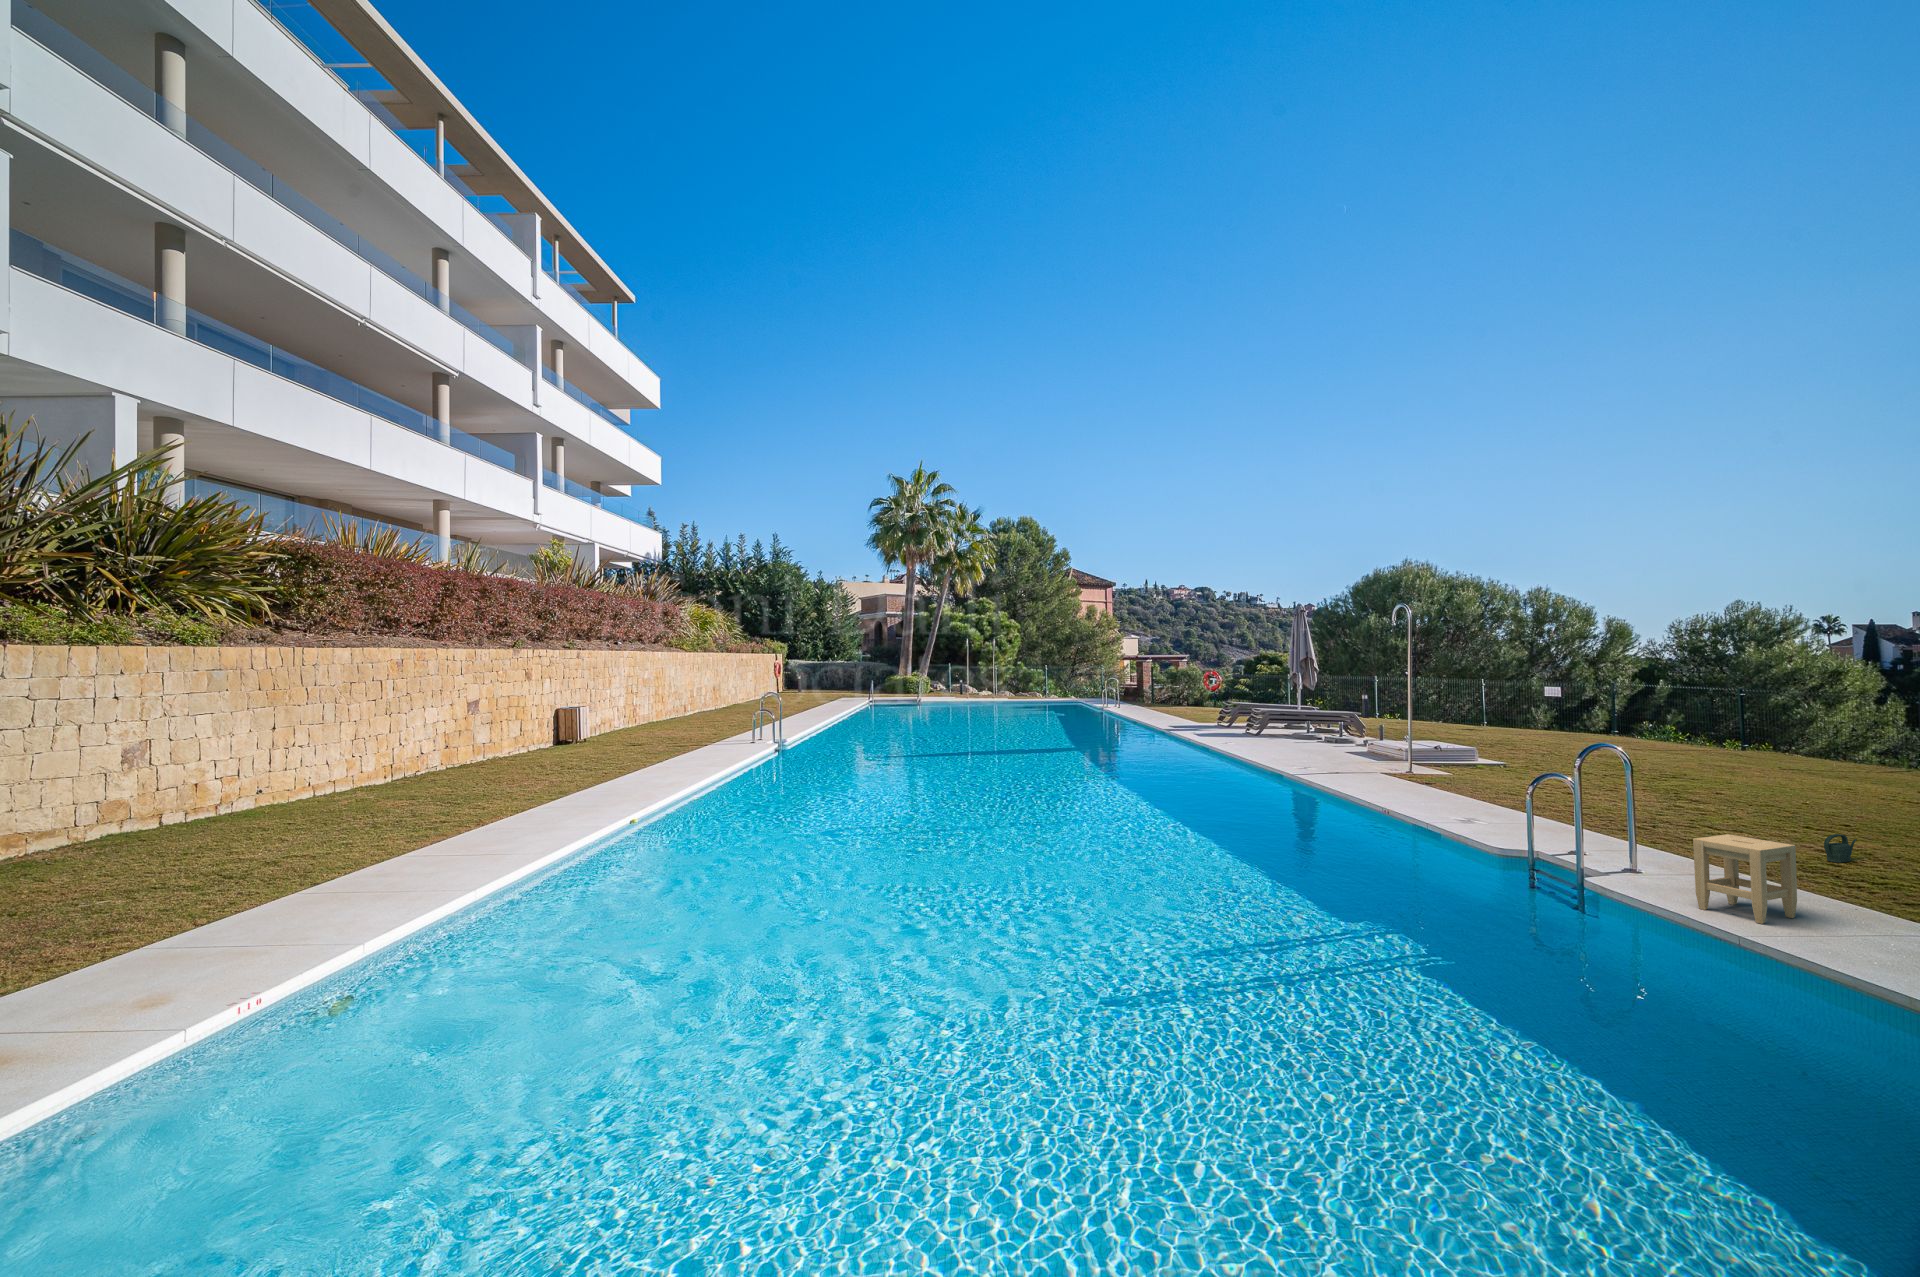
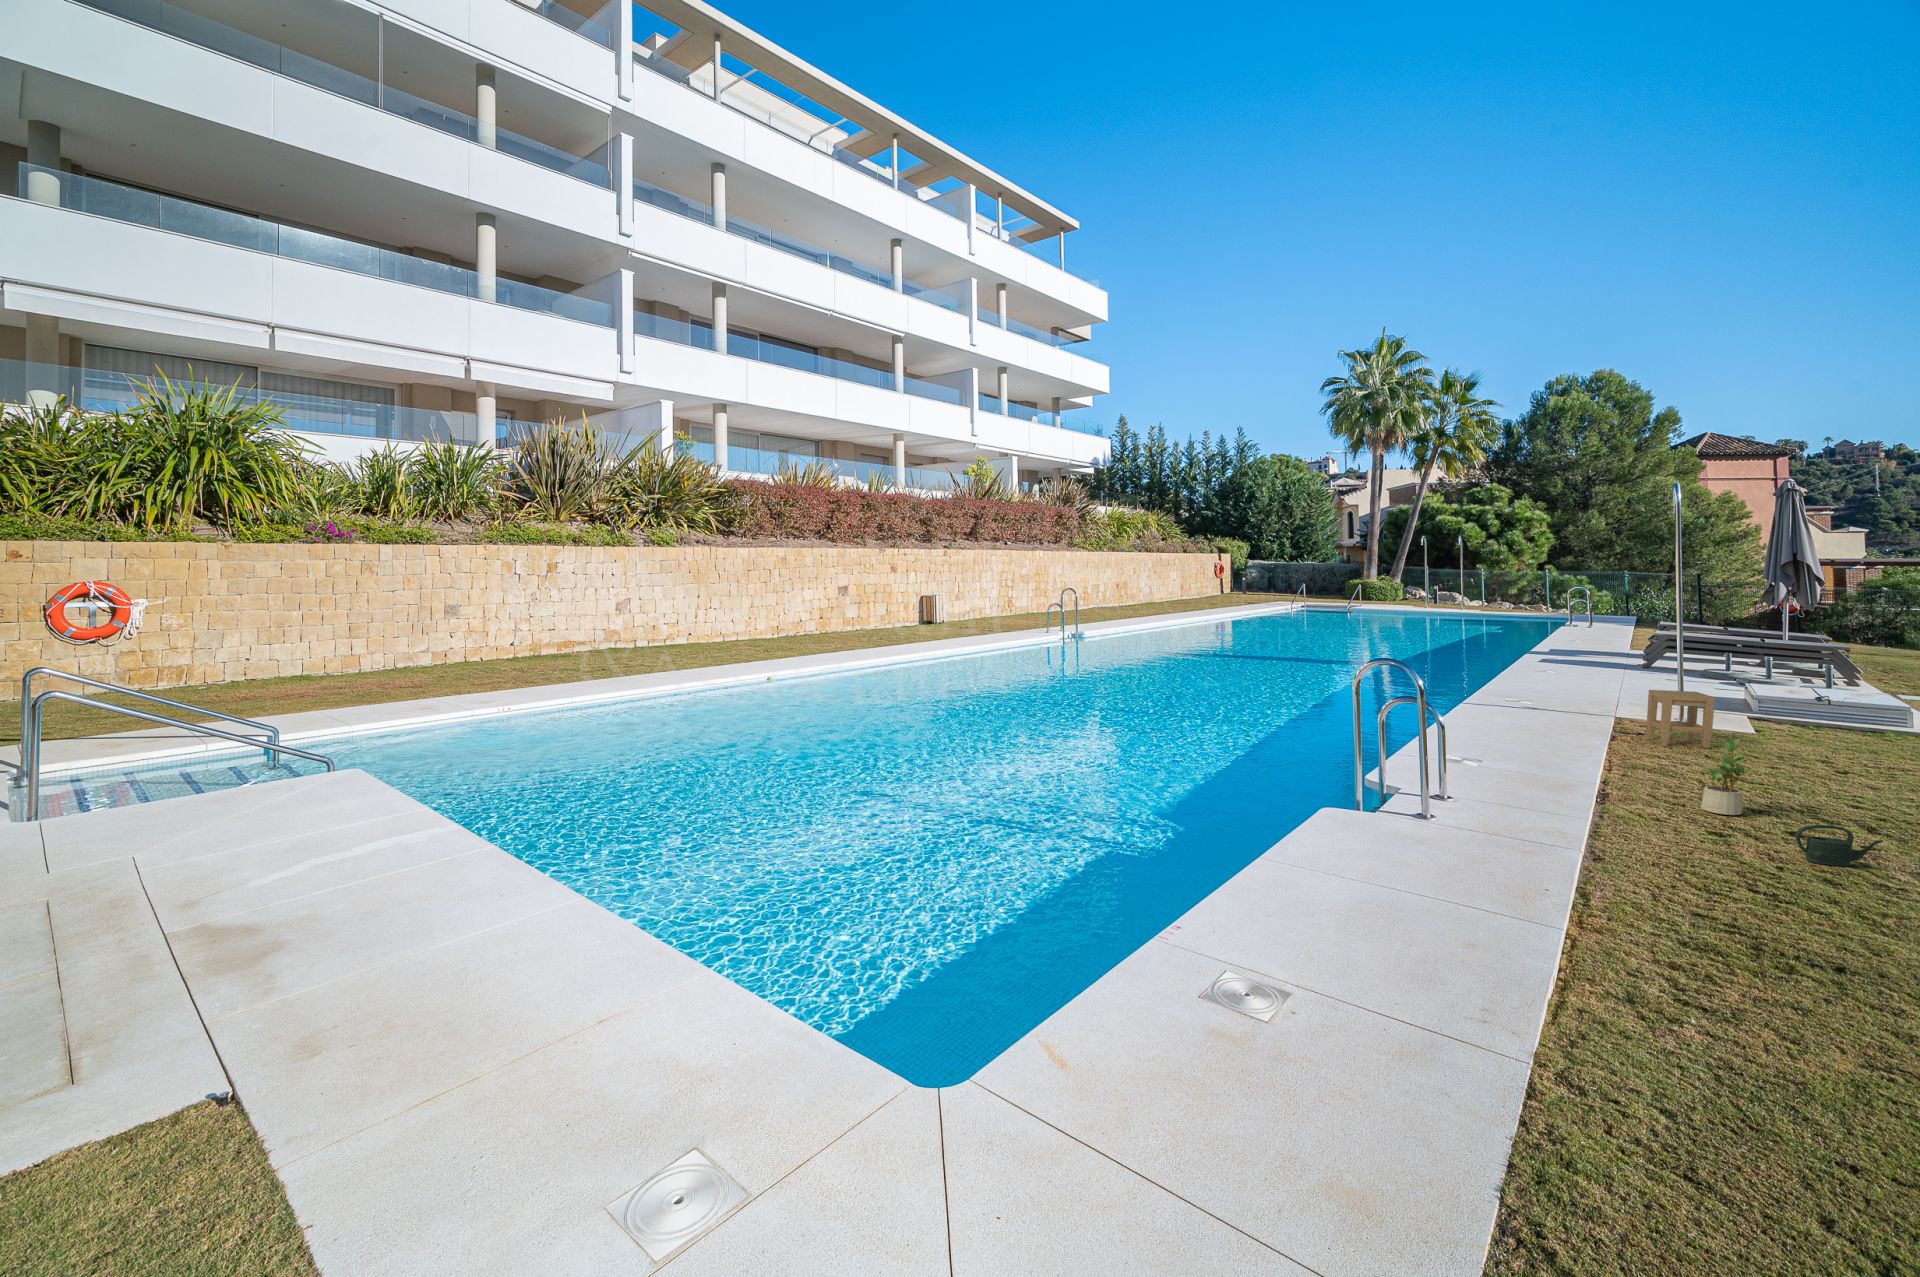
potted plant: none [1665,780,1706,838] -> present [1701,736,1753,815]
stool: present [1693,834,1797,924] -> present [1647,690,1715,749]

